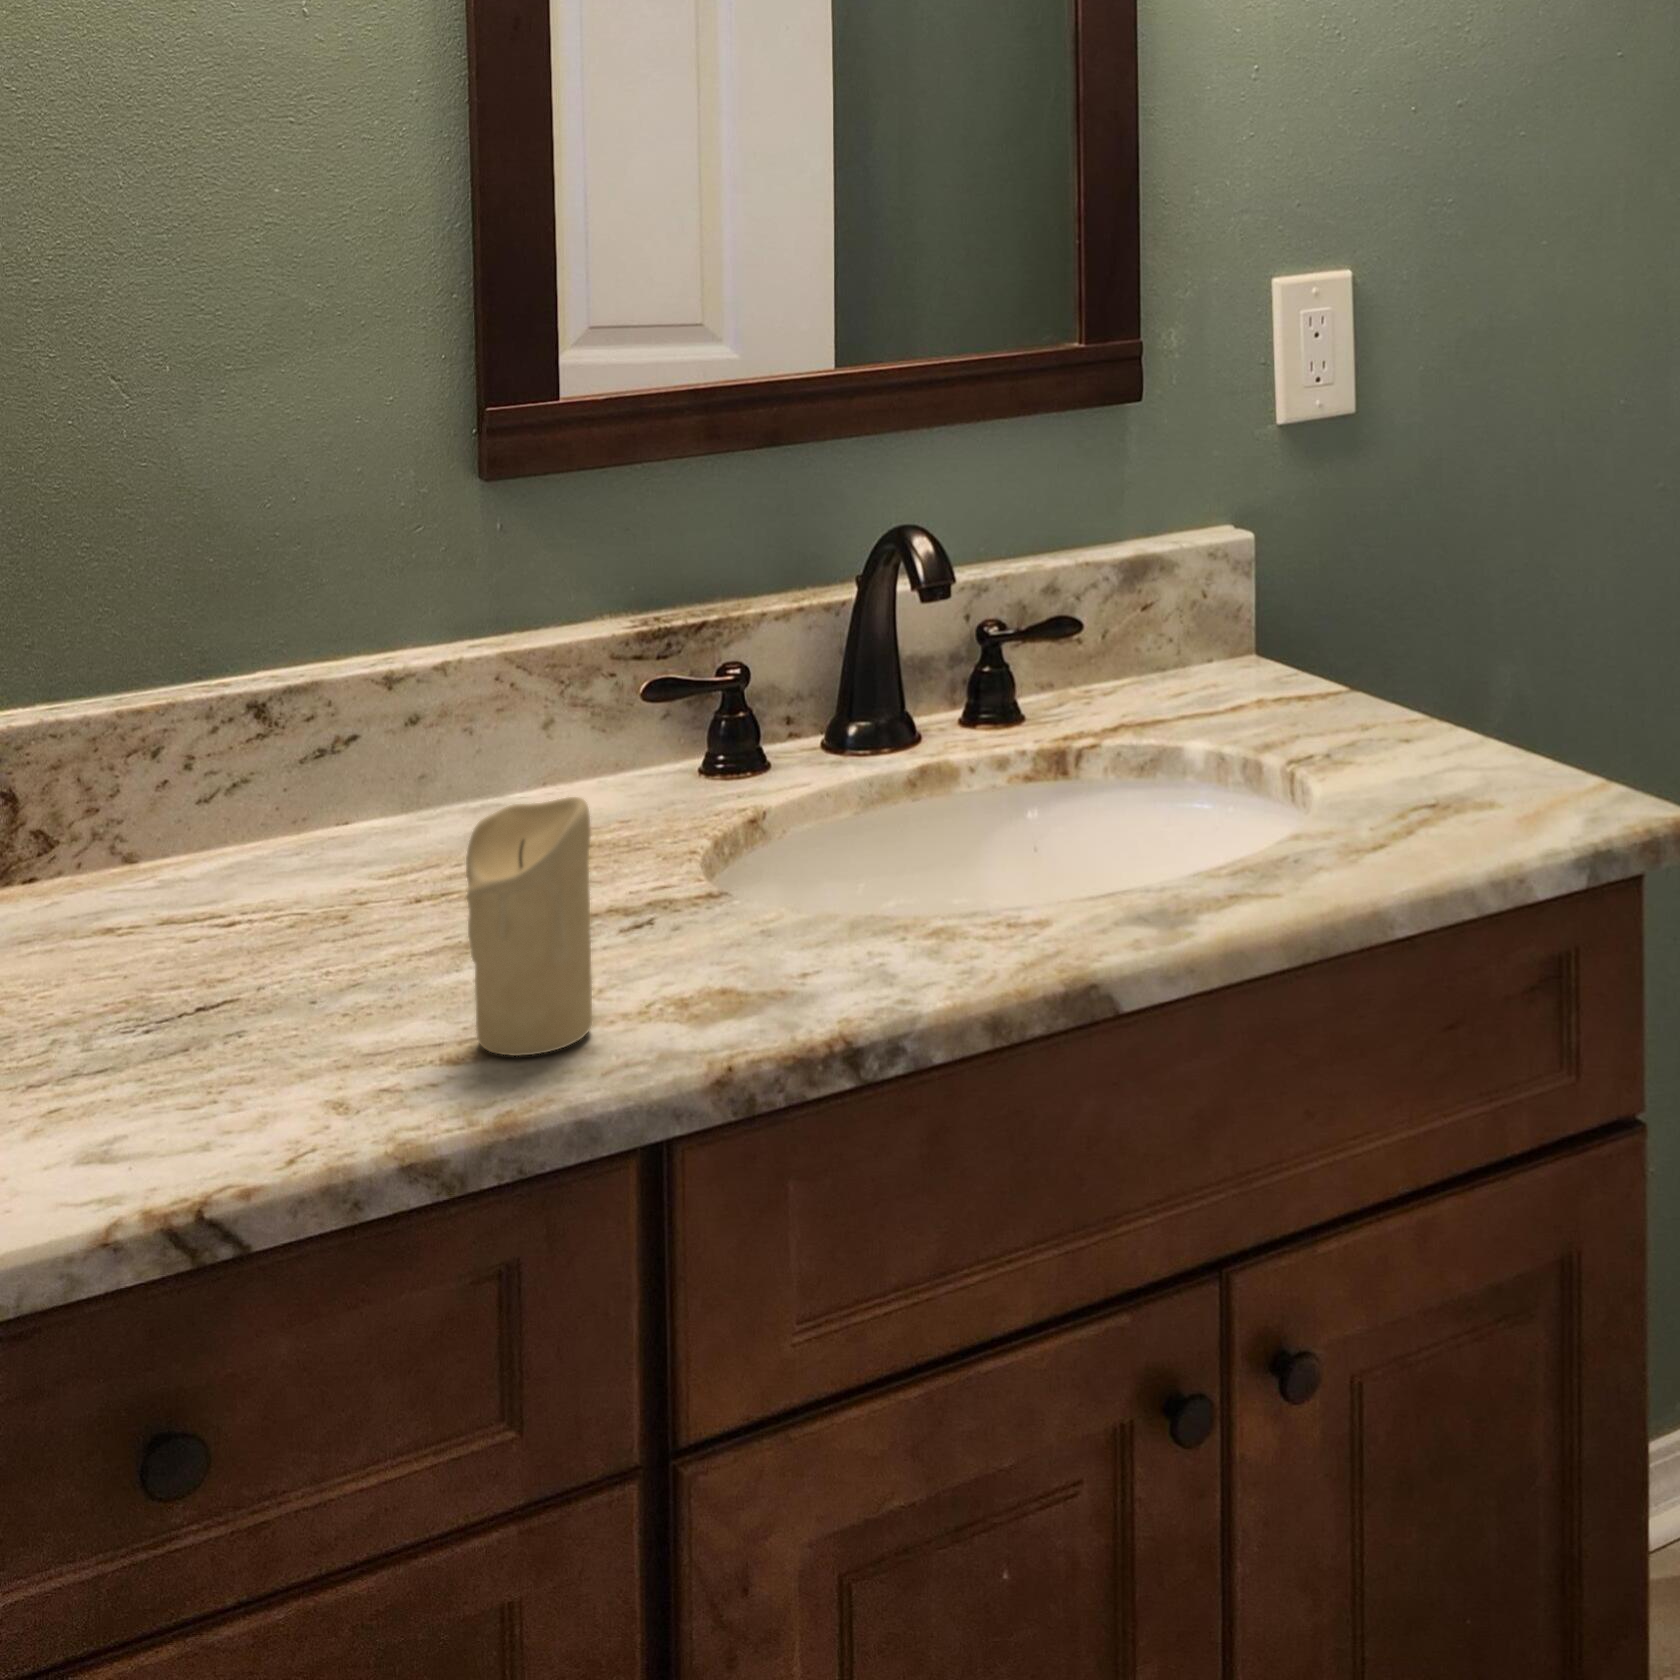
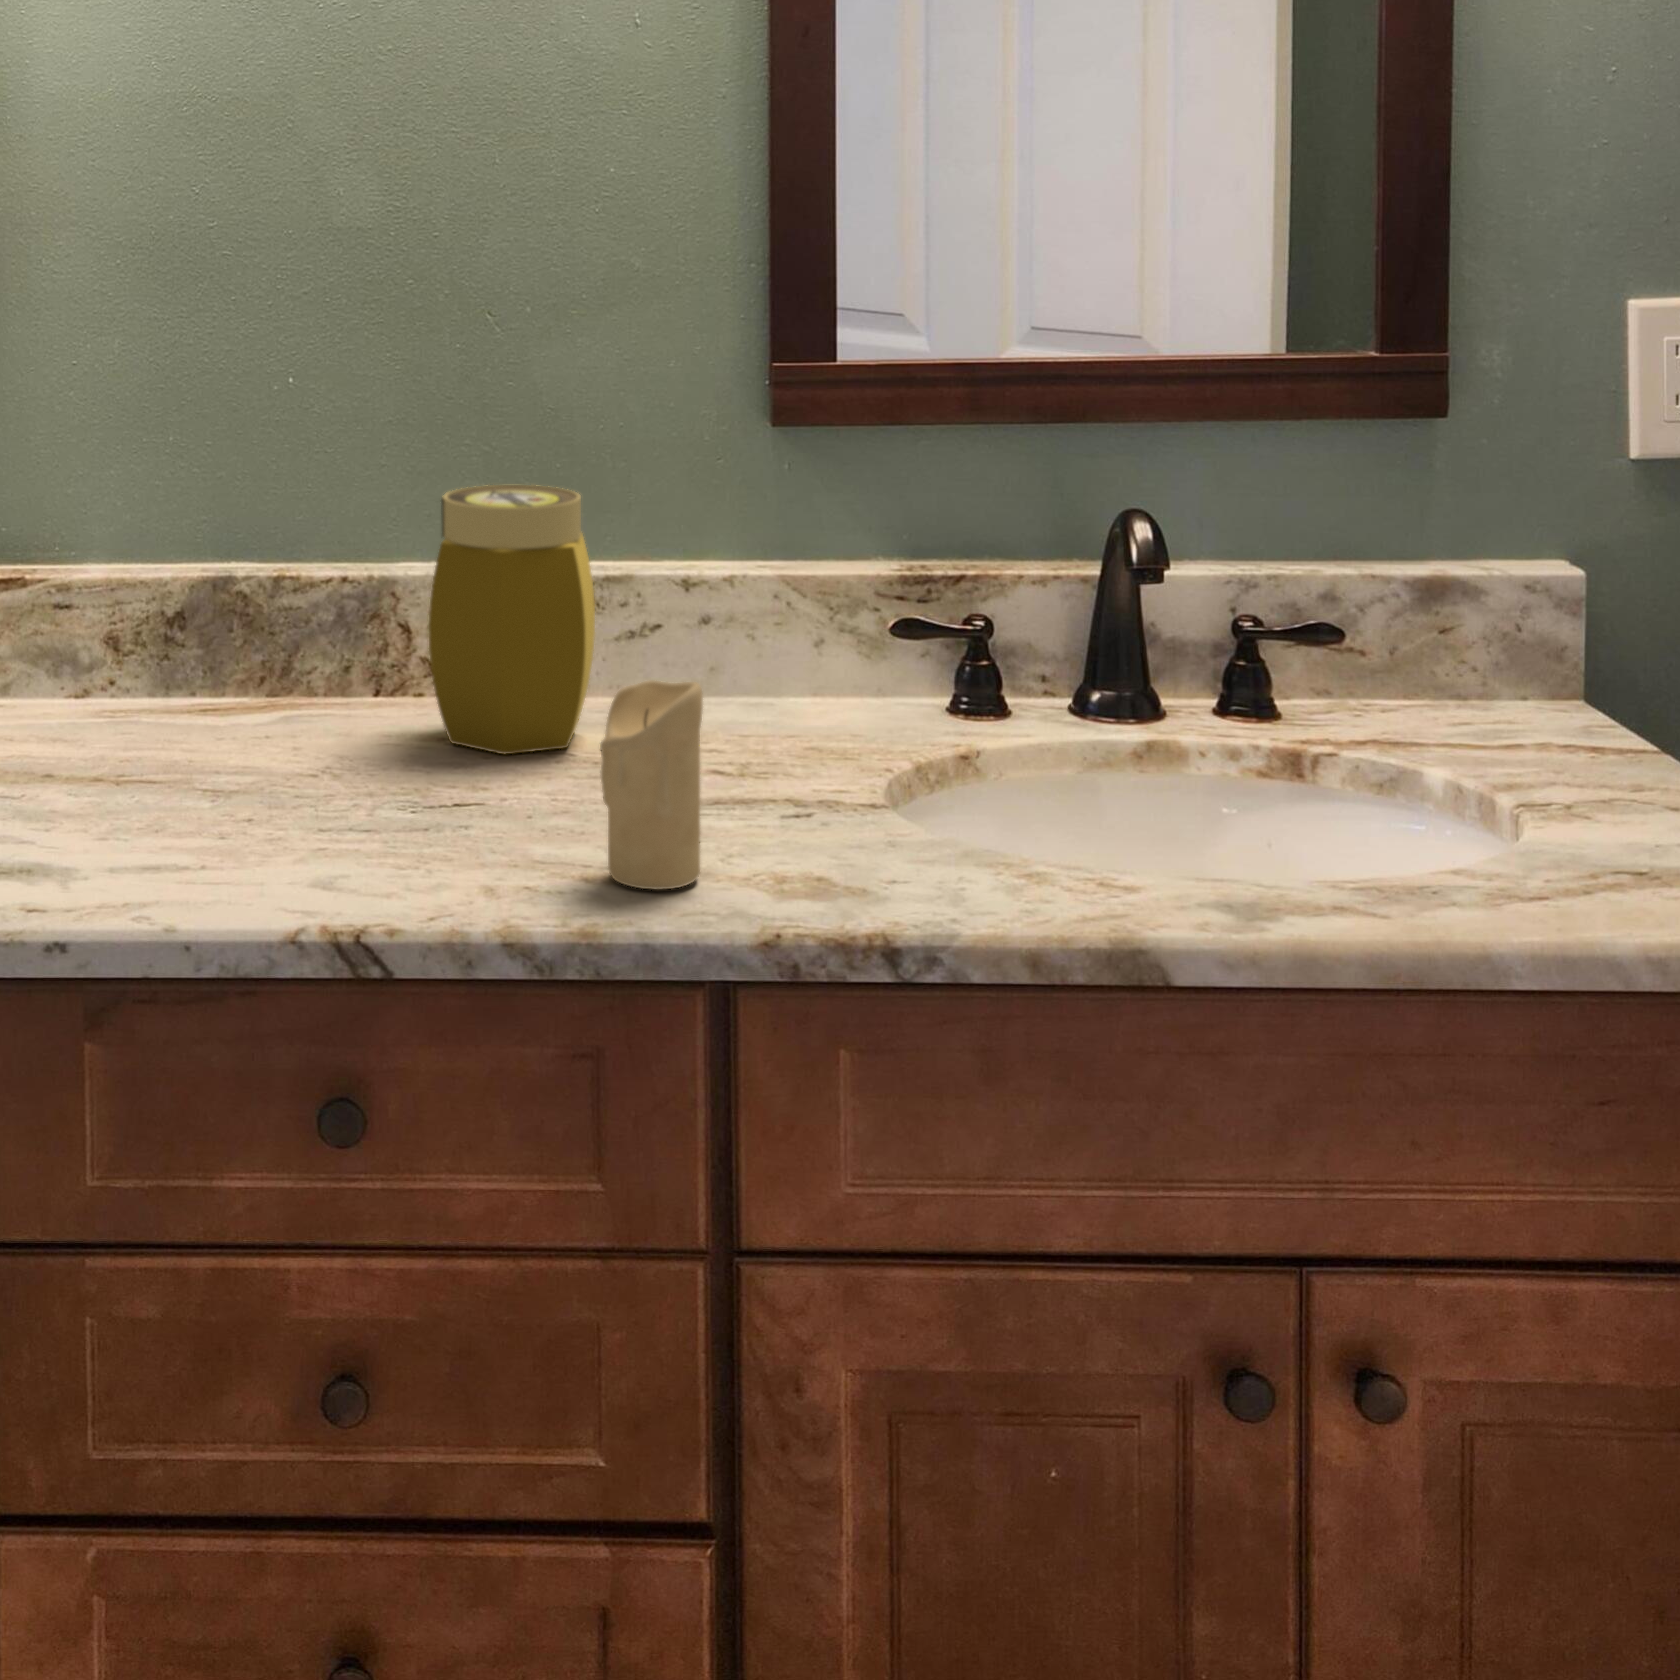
jar: none [87,587,310,929] -> present [429,485,595,754]

